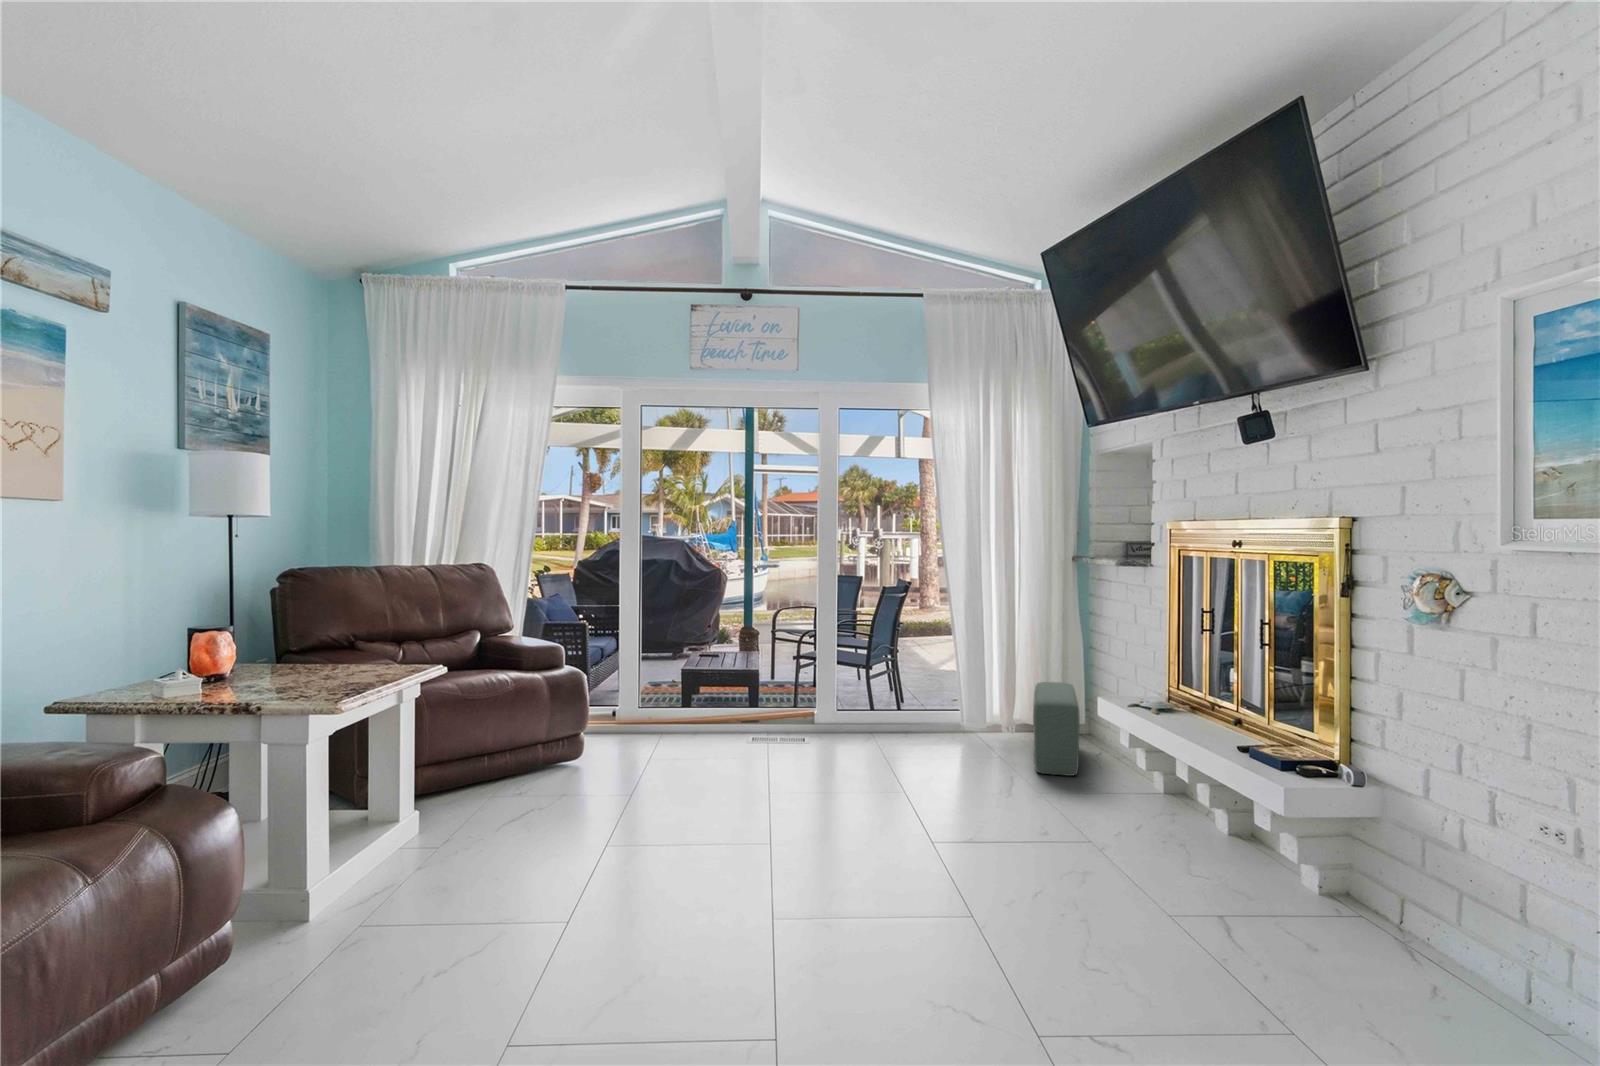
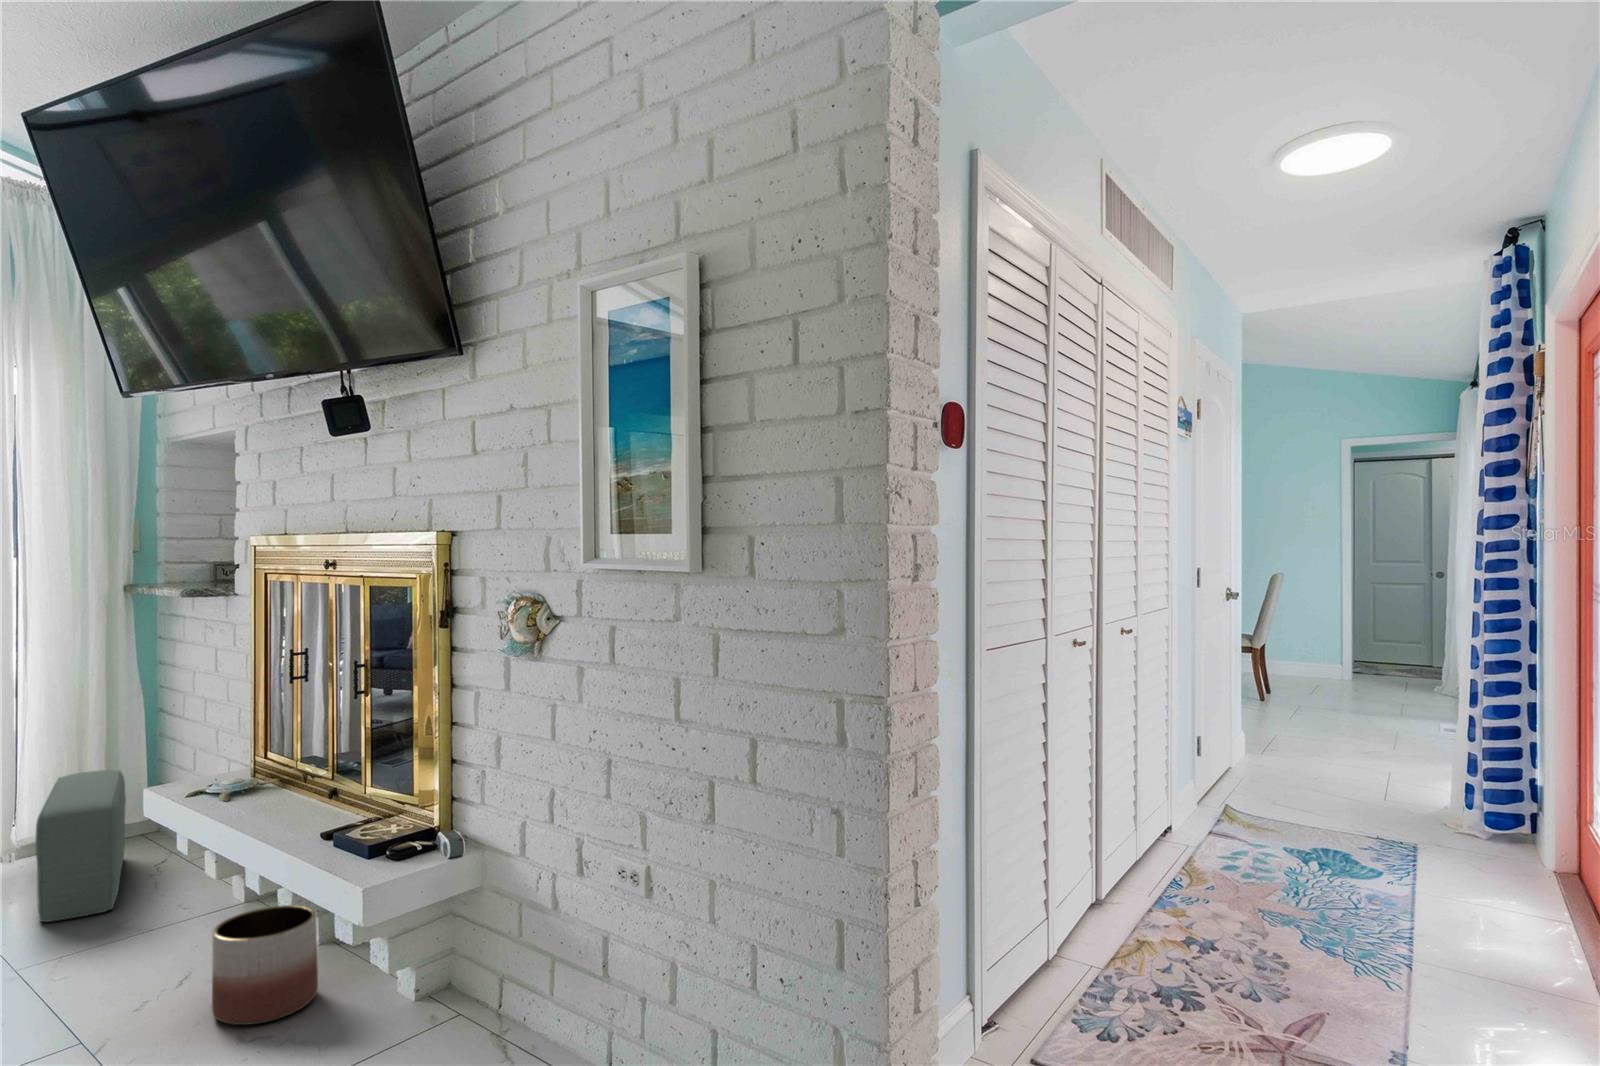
planter: none [1161,792,1235,873] -> present [212,905,318,1025]

